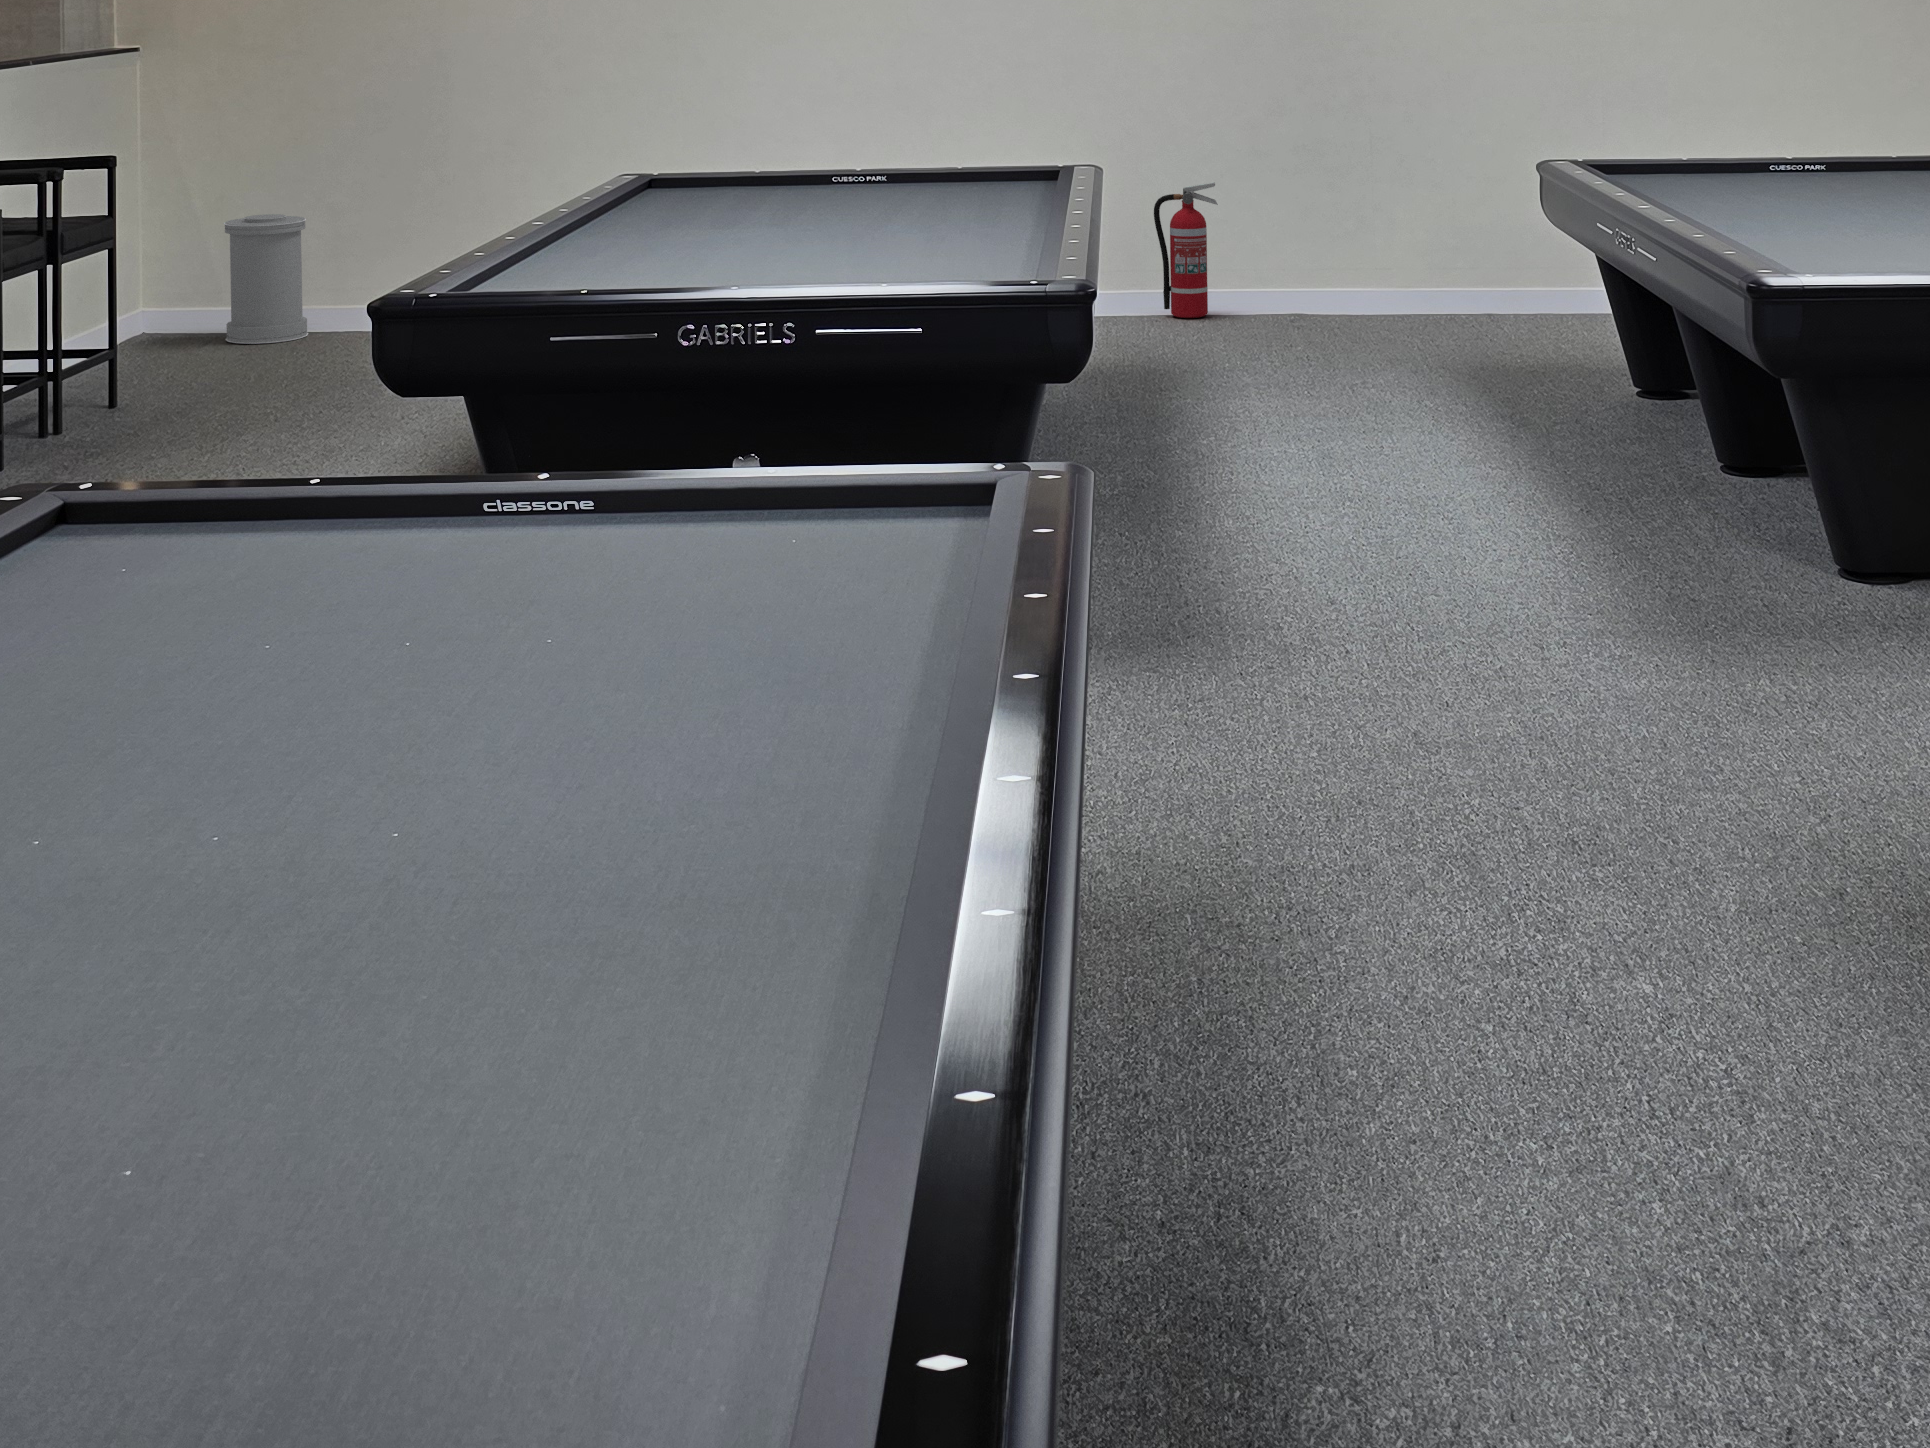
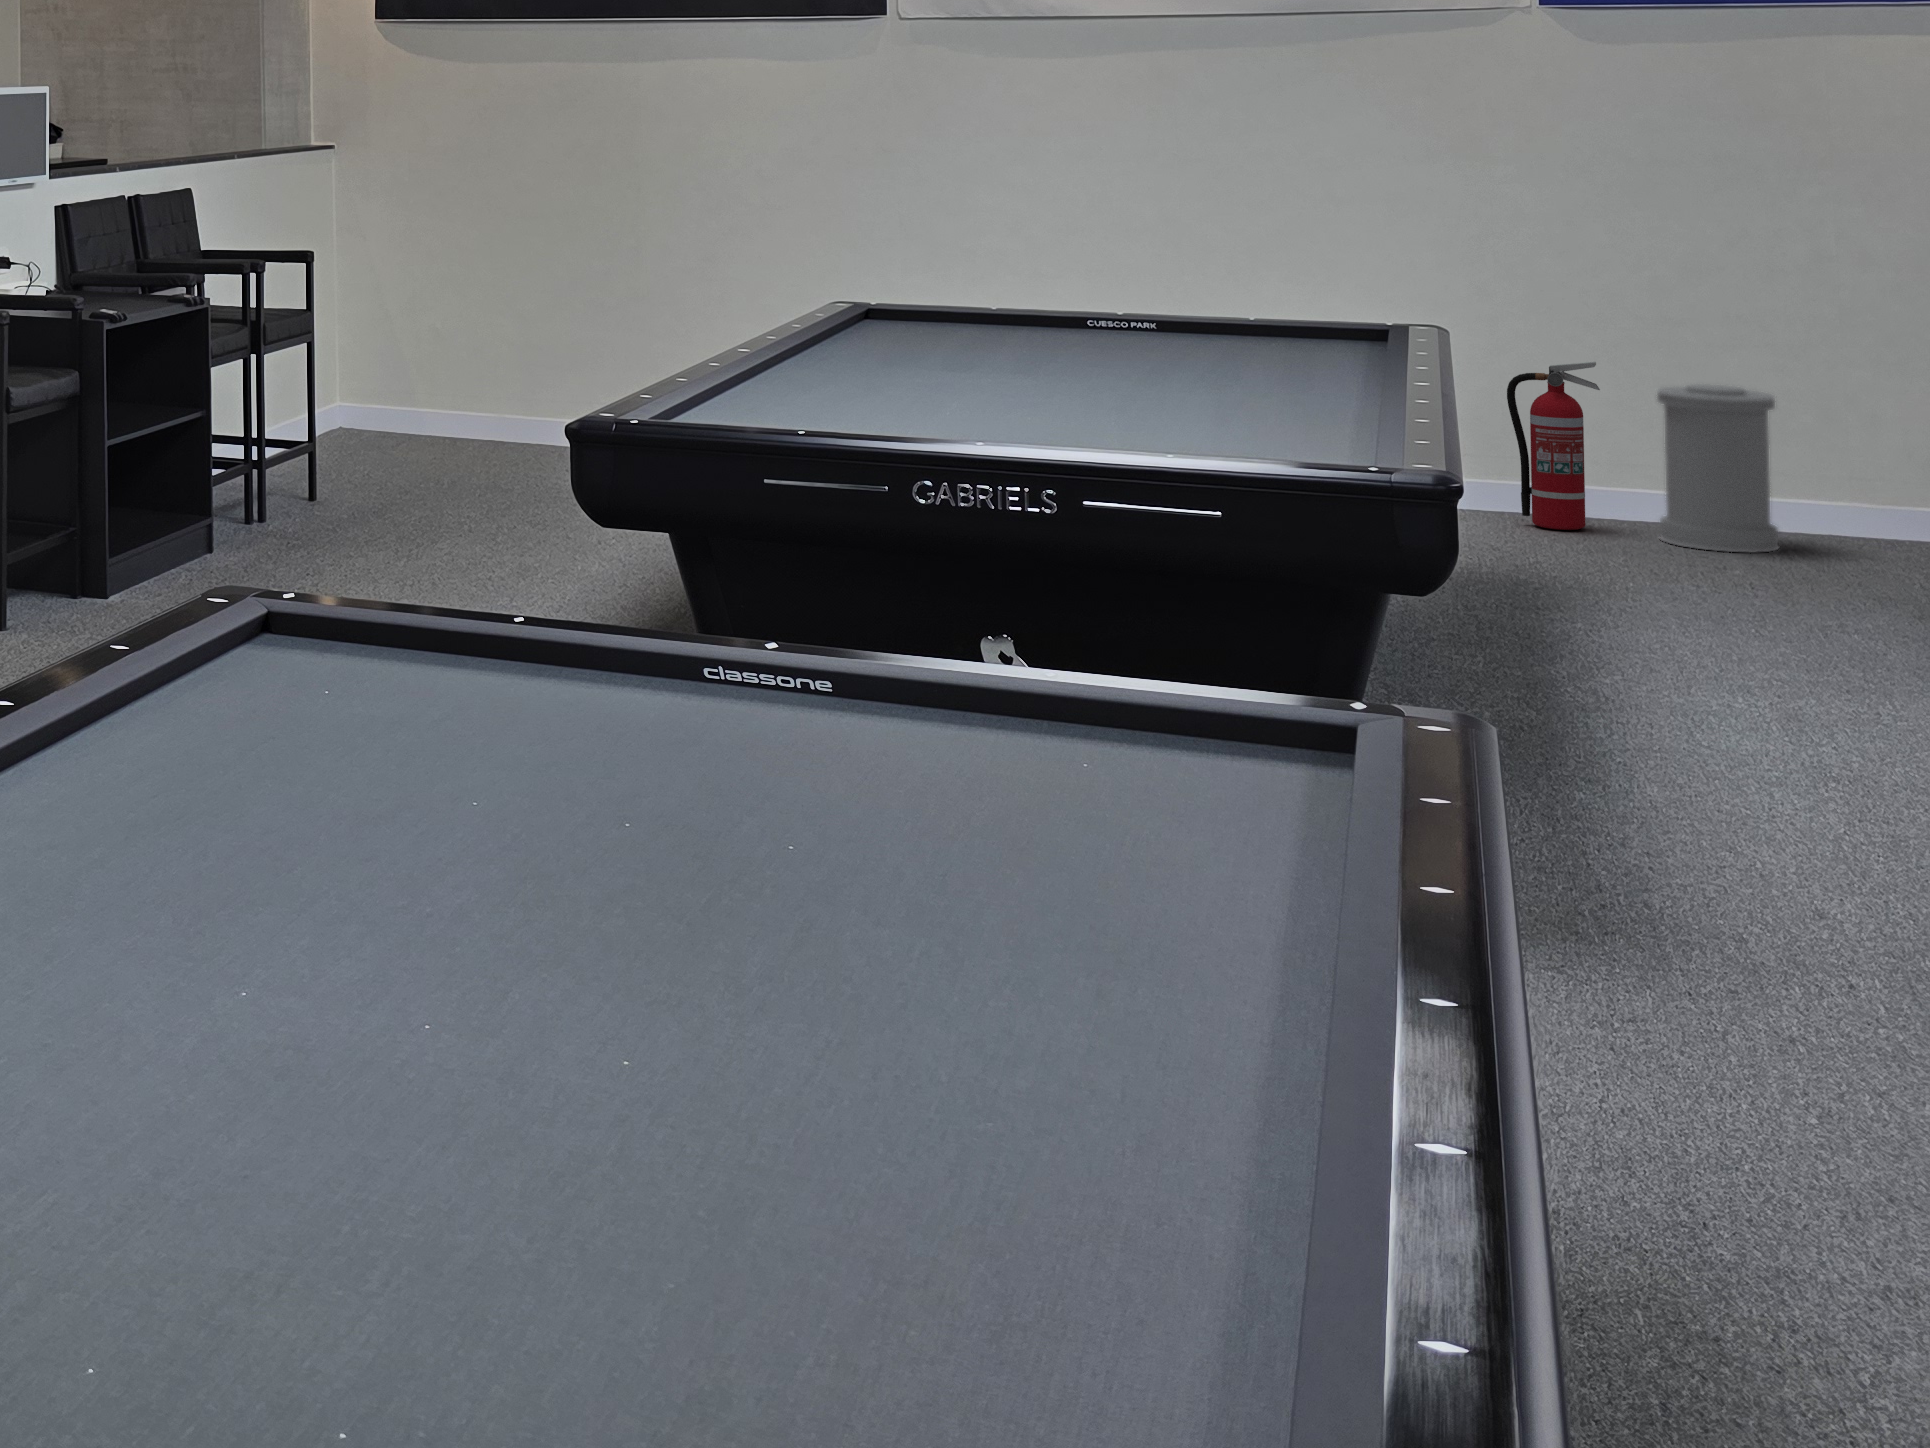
trash can: present [223,214,308,344] -> present [1657,384,1778,552]

